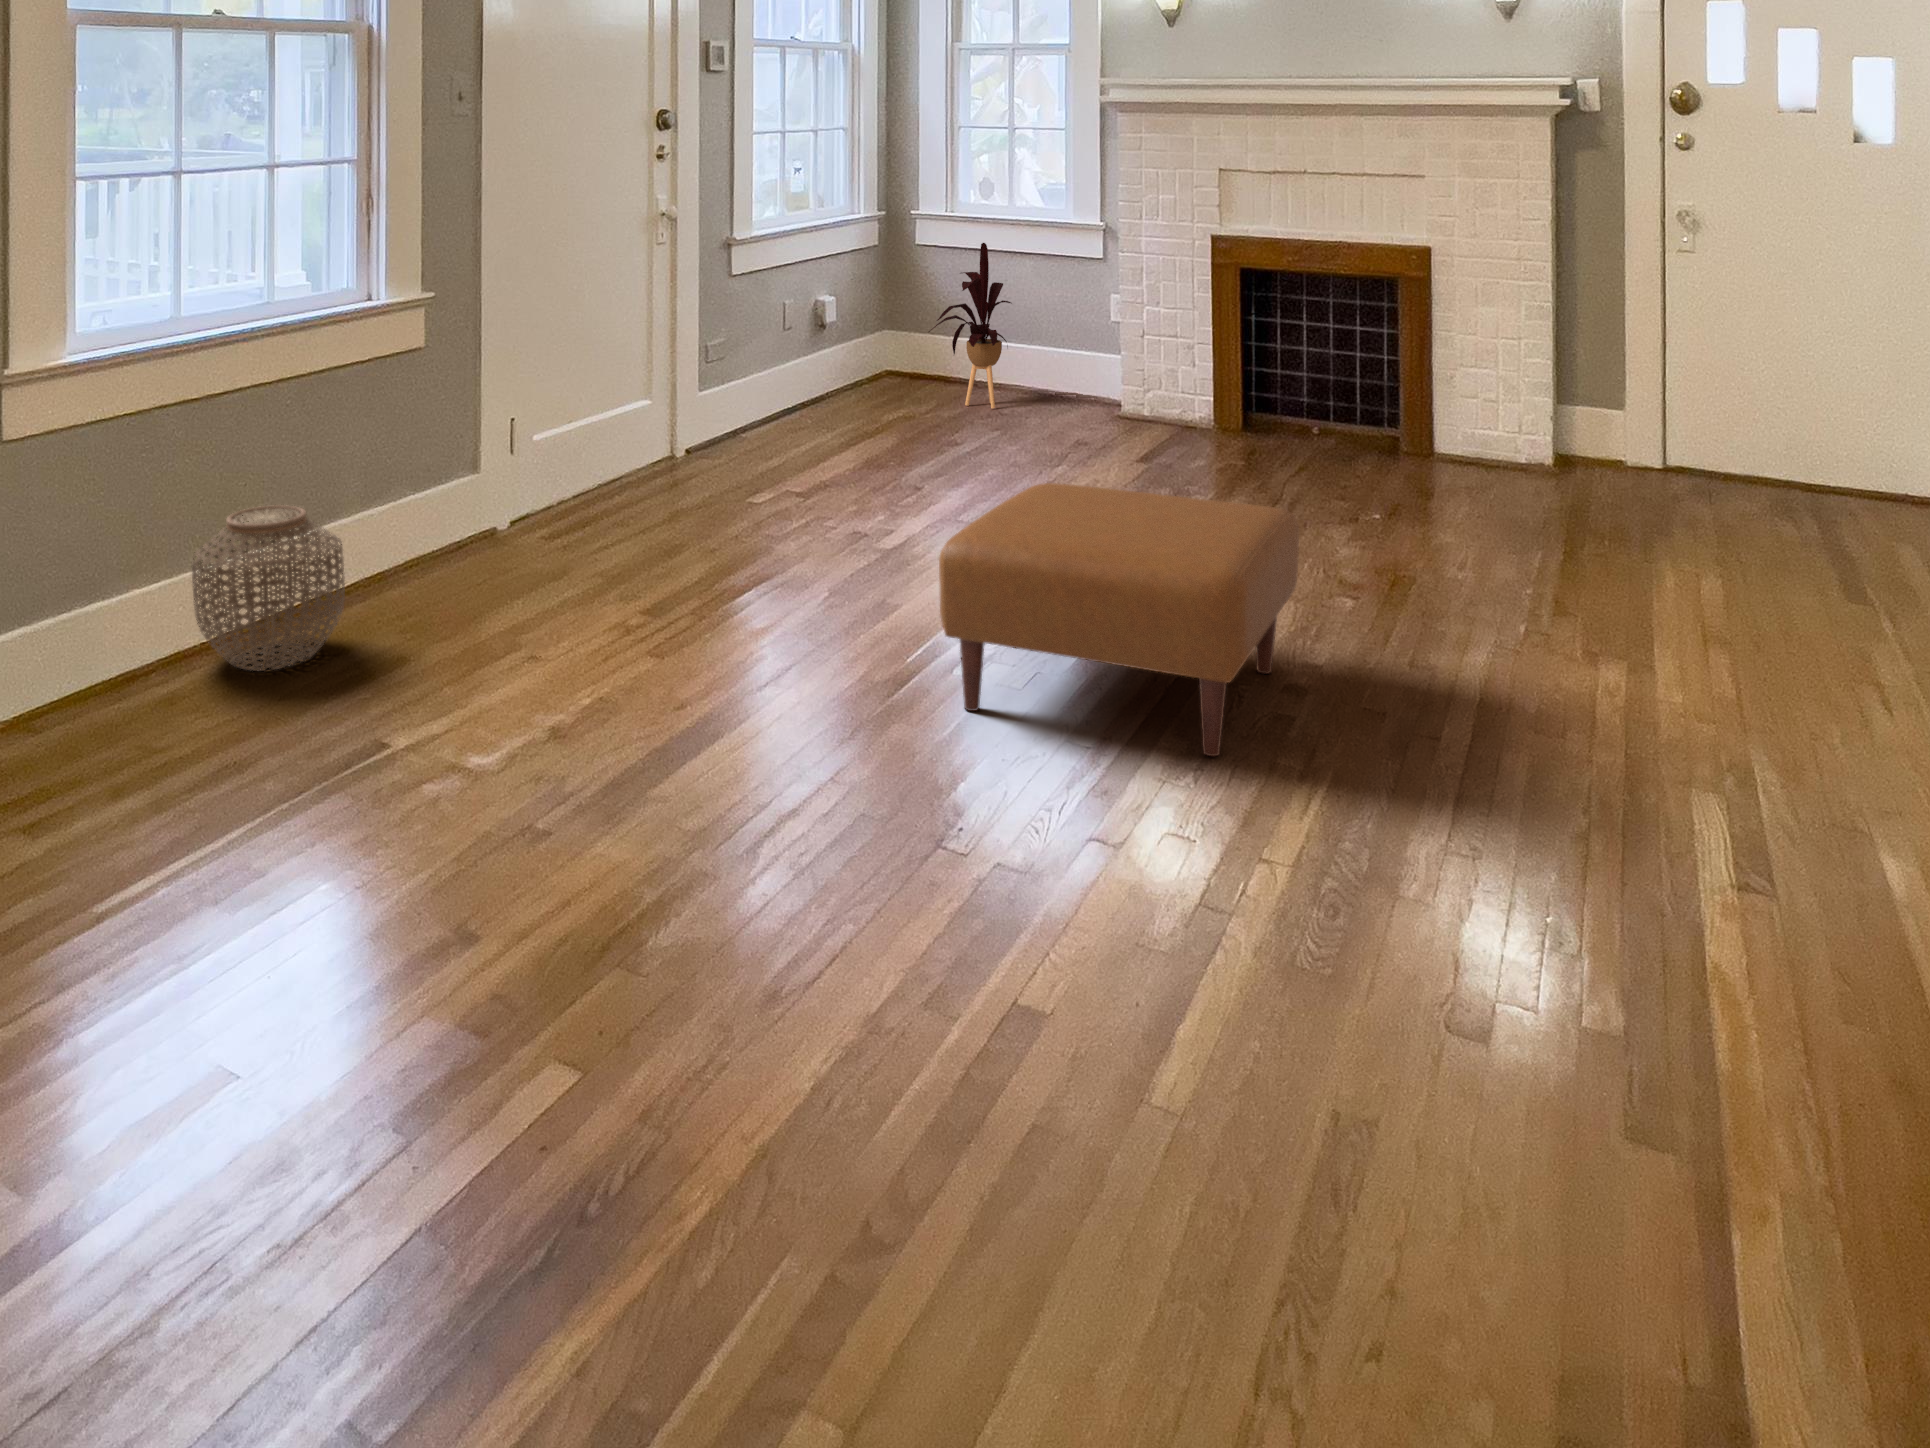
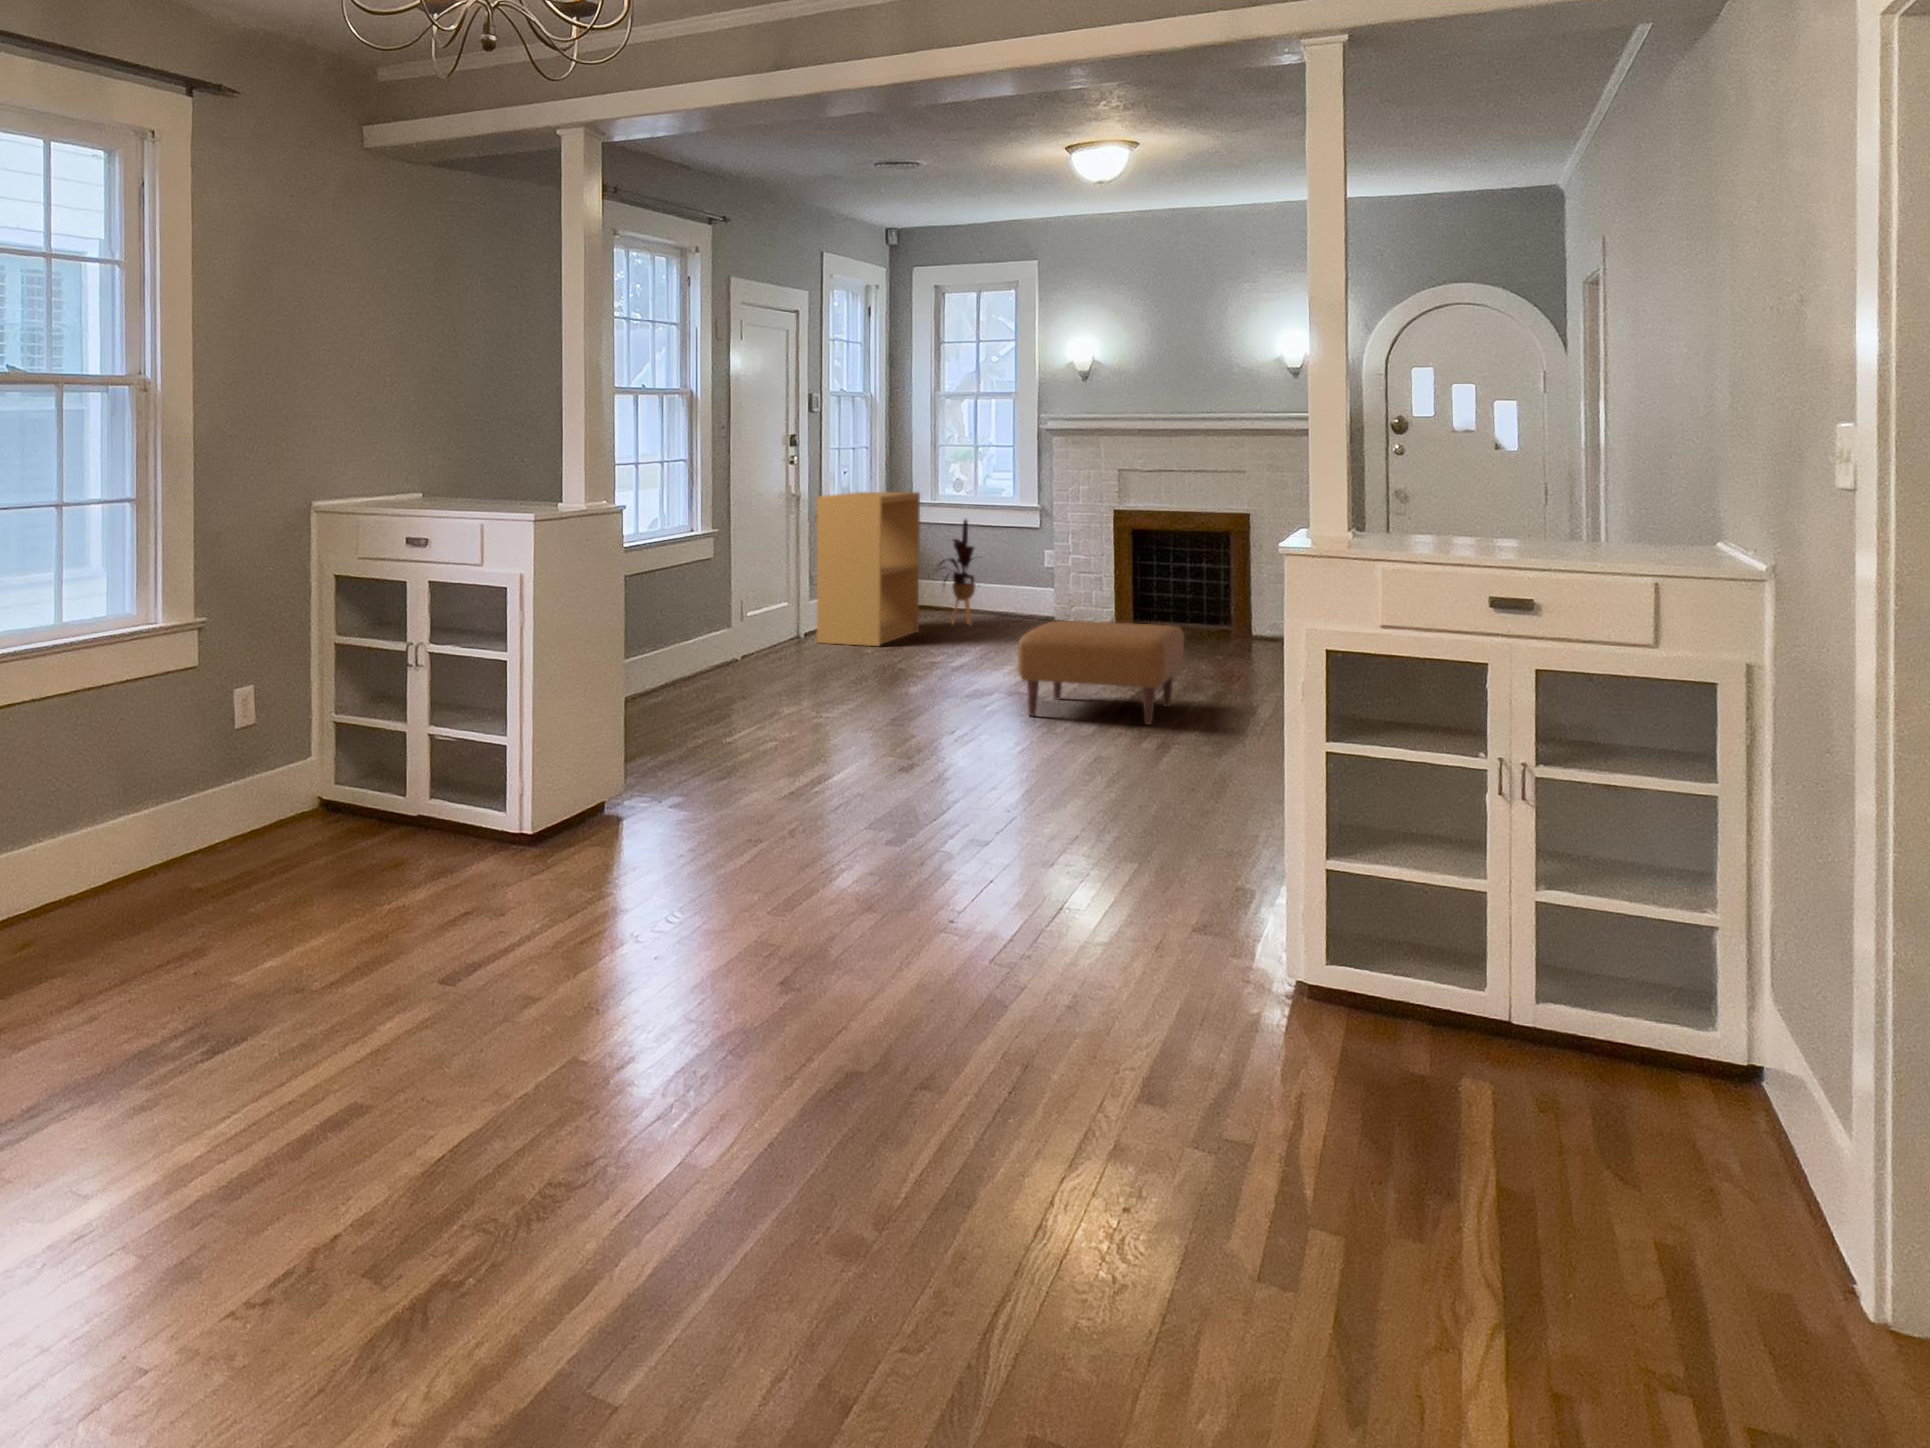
bookshelf: none [719,201,904,459] -> present [817,492,920,646]
woven basket: present [192,505,345,671] -> none [642,633,712,710]

